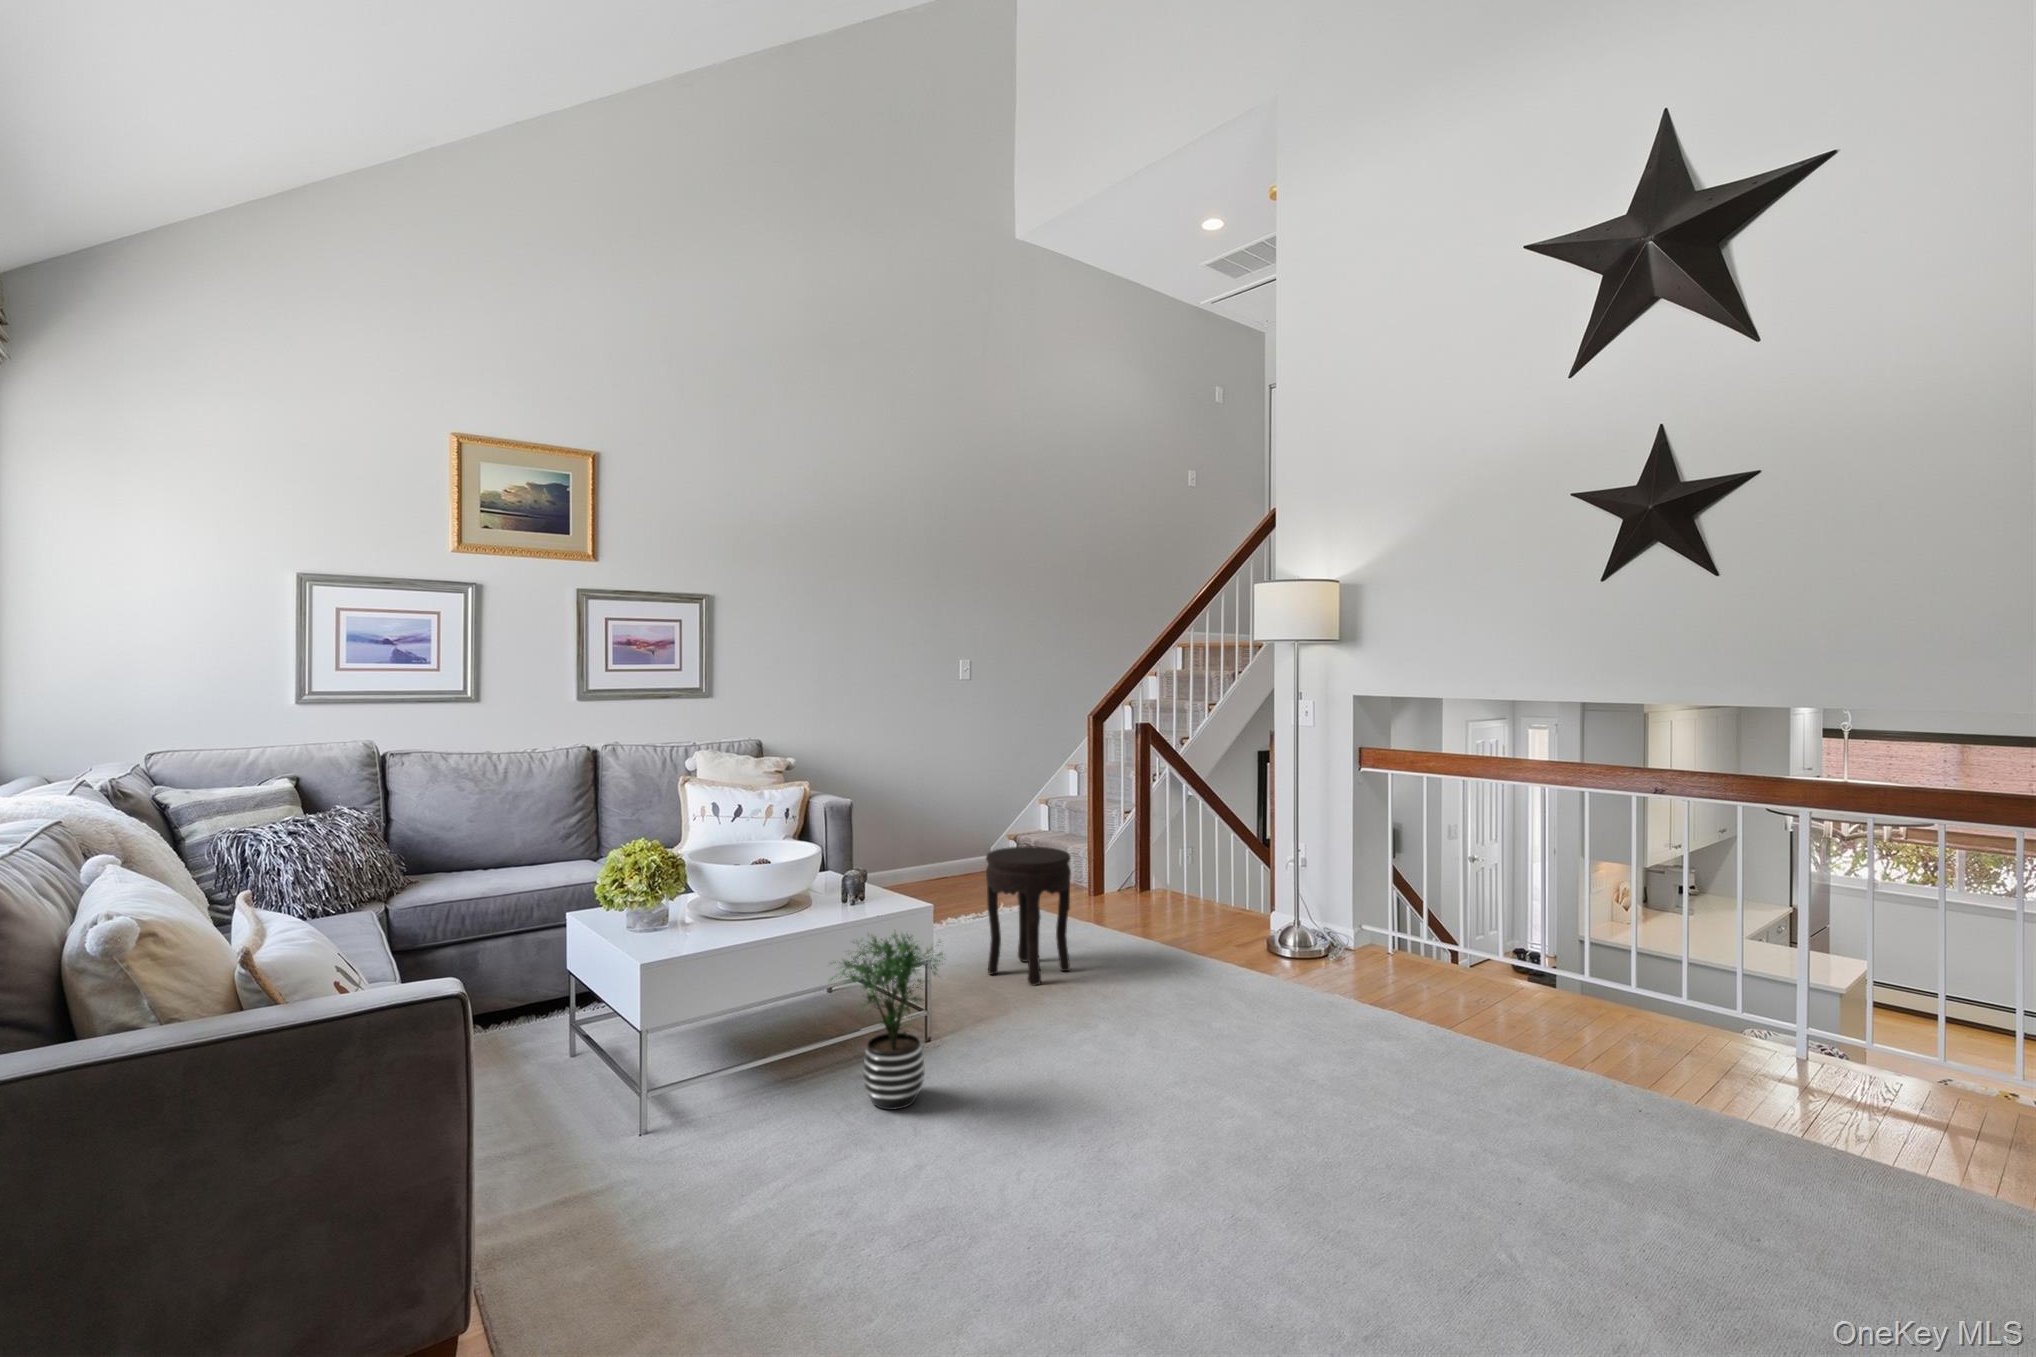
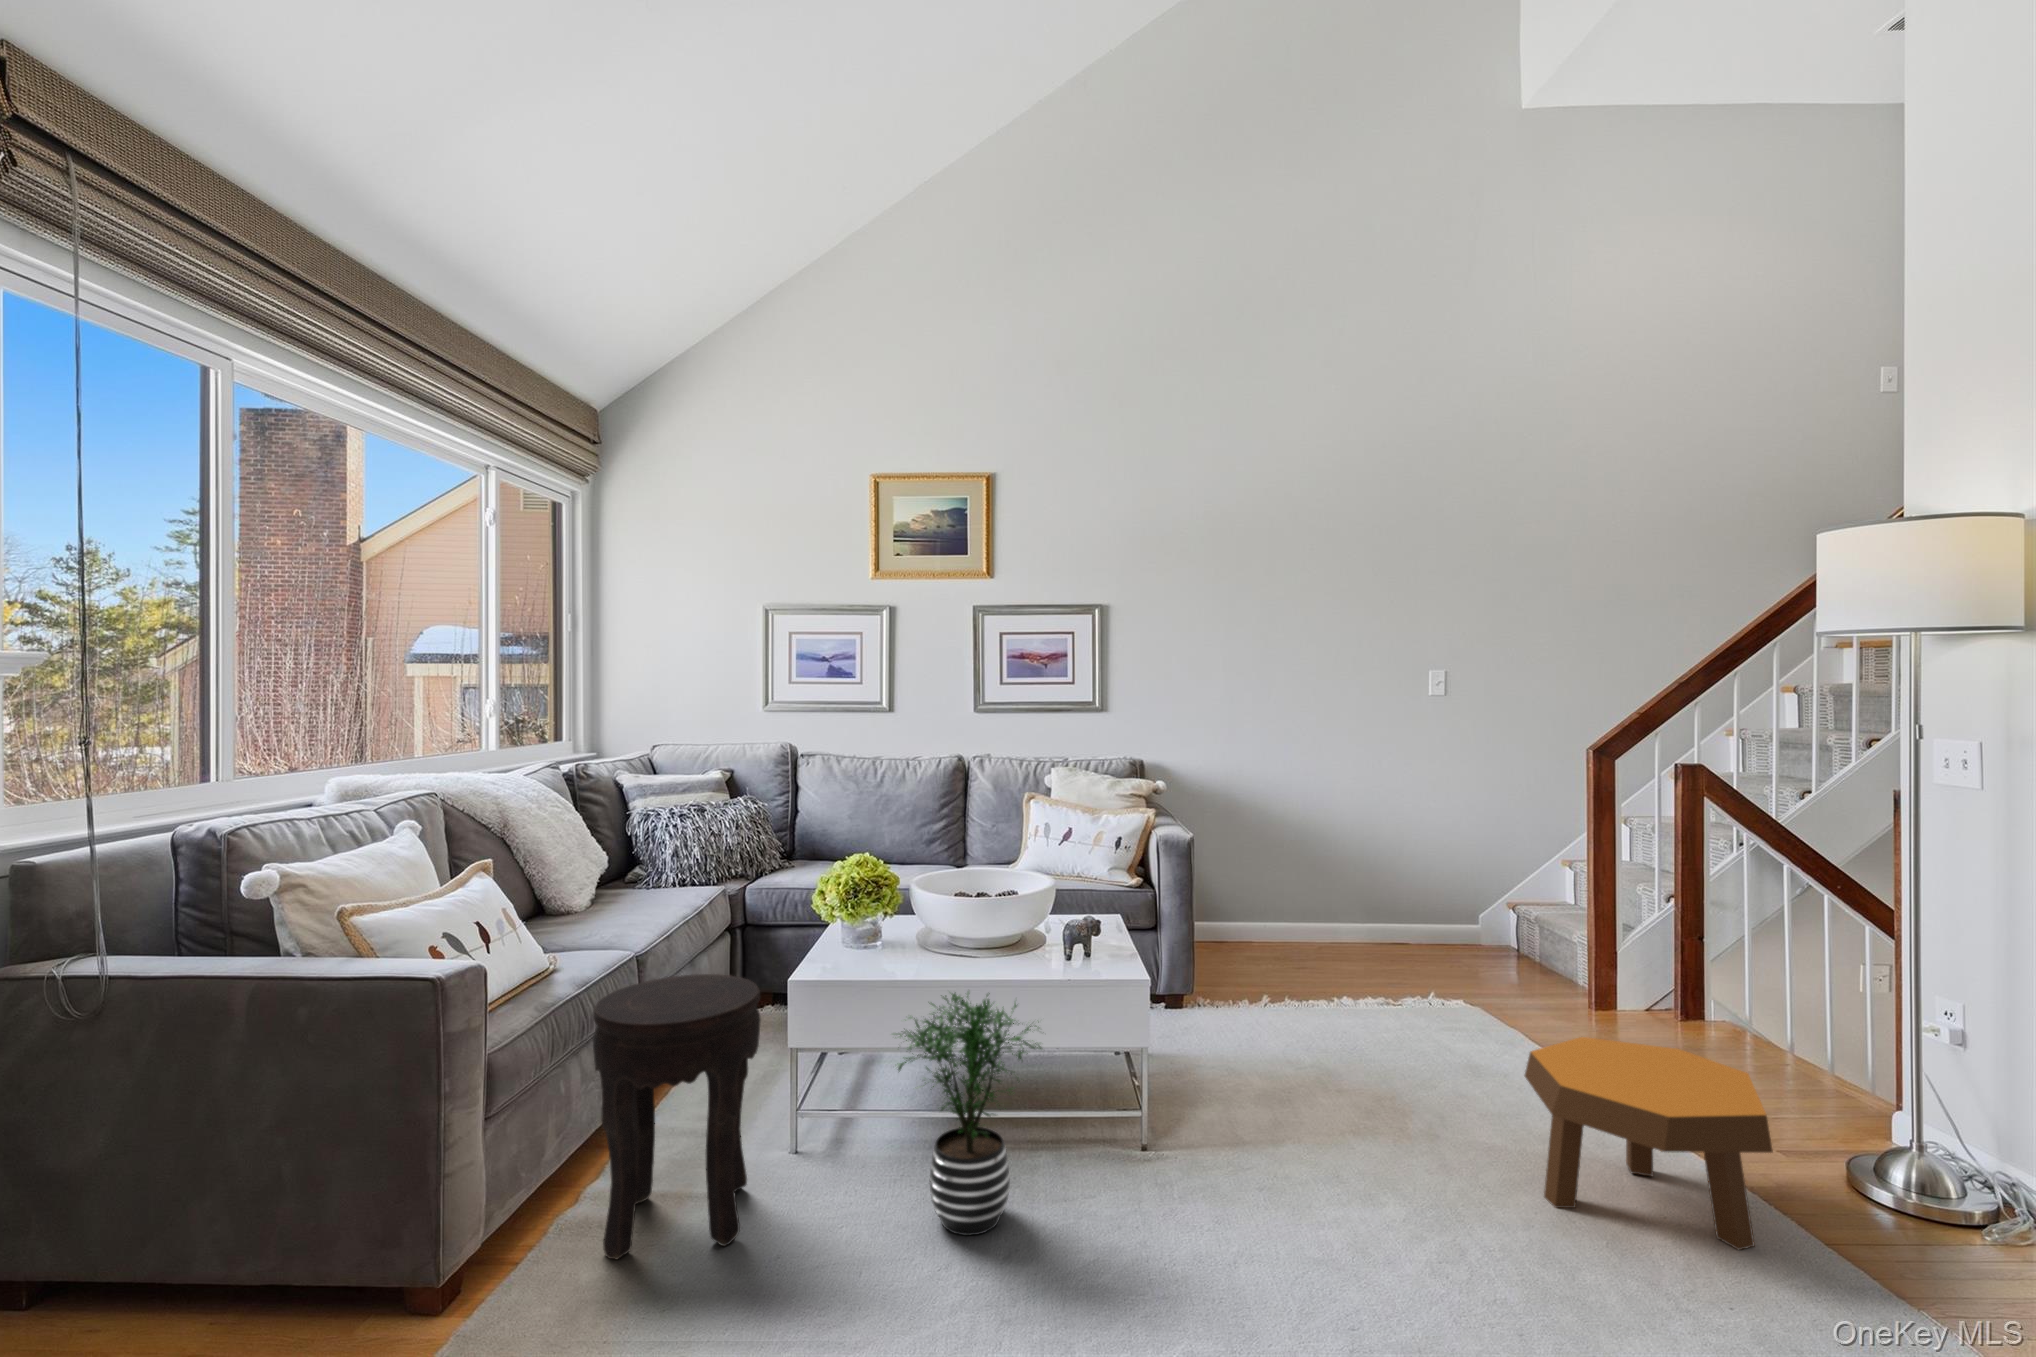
side table: present [986,846,1071,986] -> present [592,974,761,1260]
footstool: none [1148,896,1274,996] -> present [1525,1037,1773,1250]

